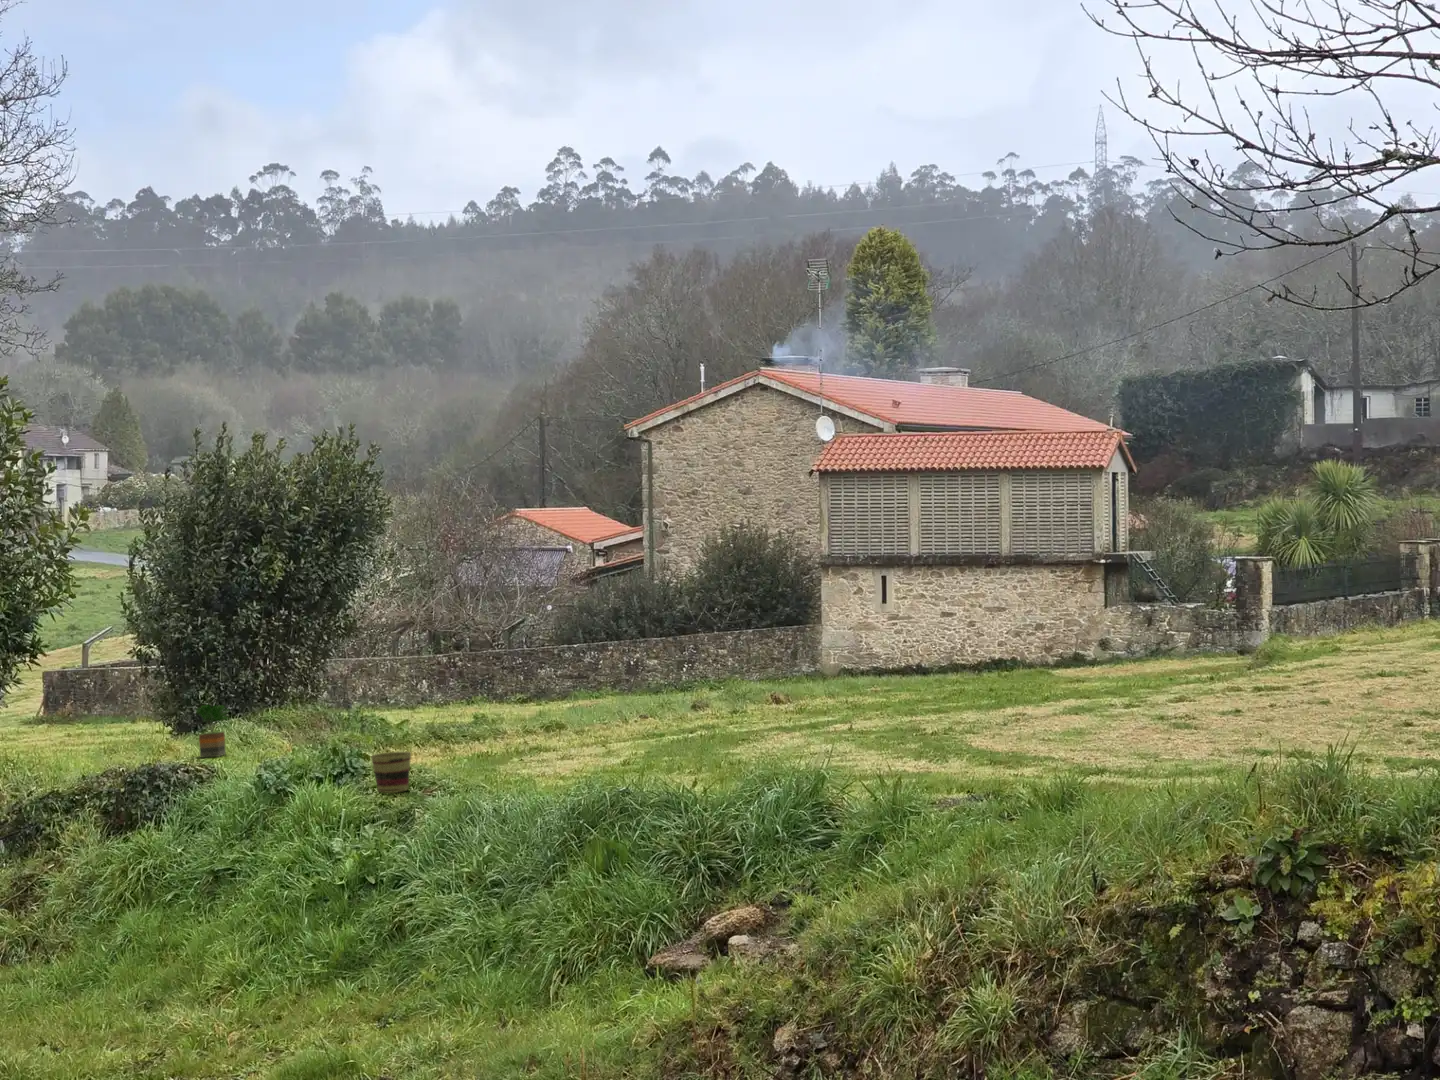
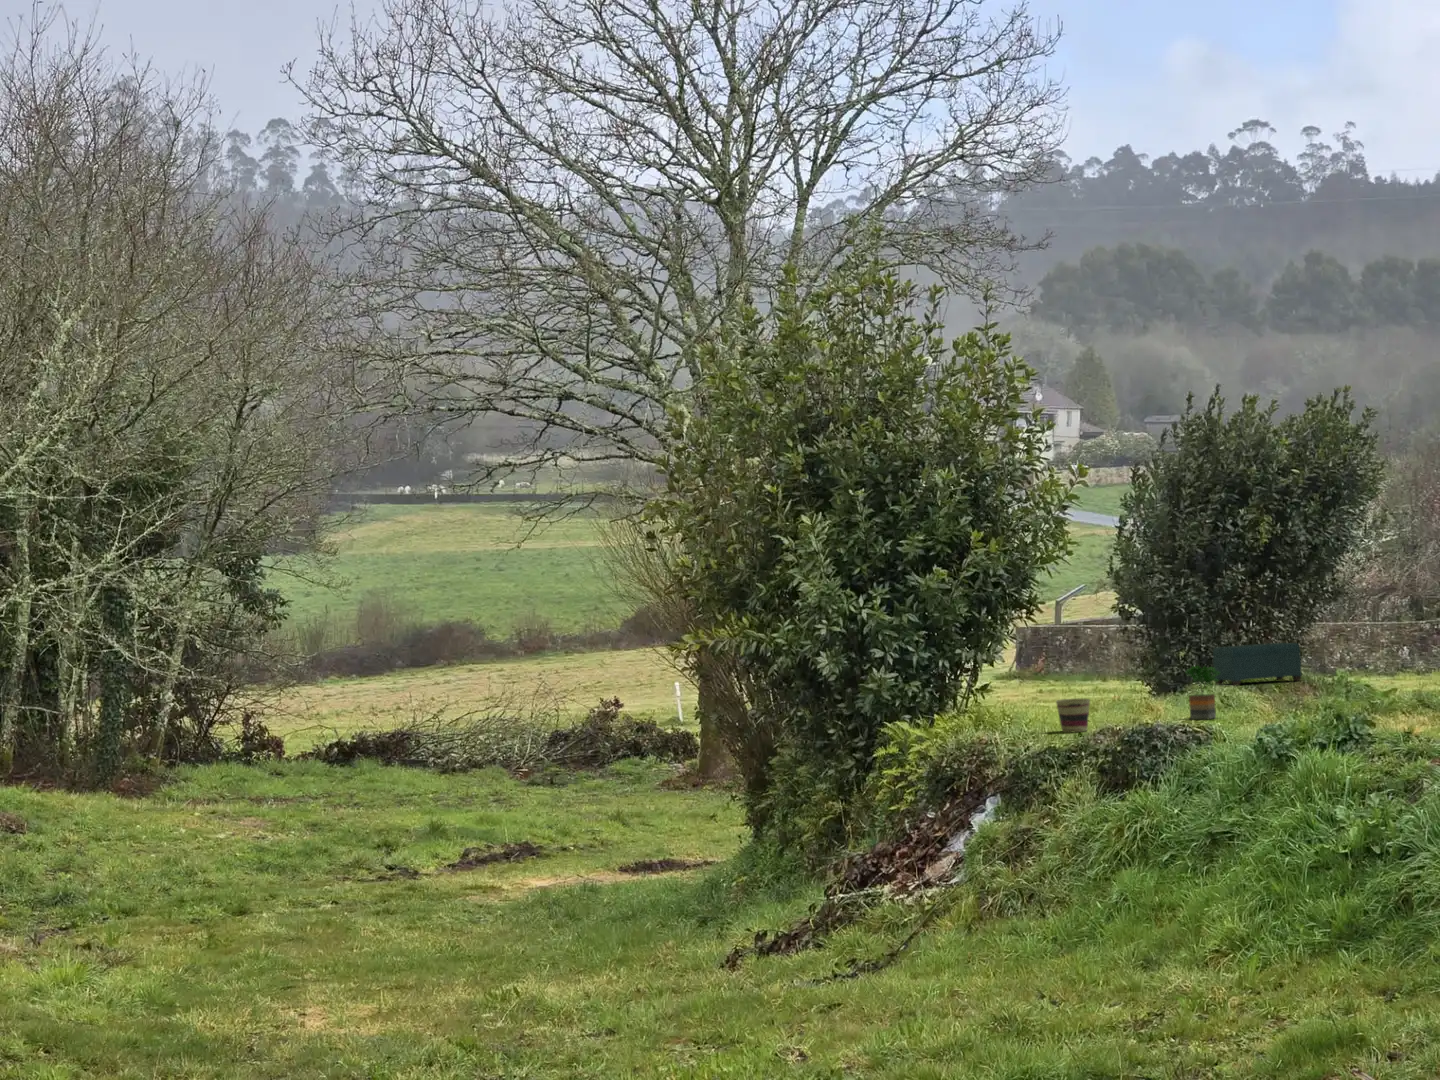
bench: none [230,677,313,720] -> present [1213,643,1302,686]
basket: present [371,752,411,793] -> present [1056,698,1090,732]

